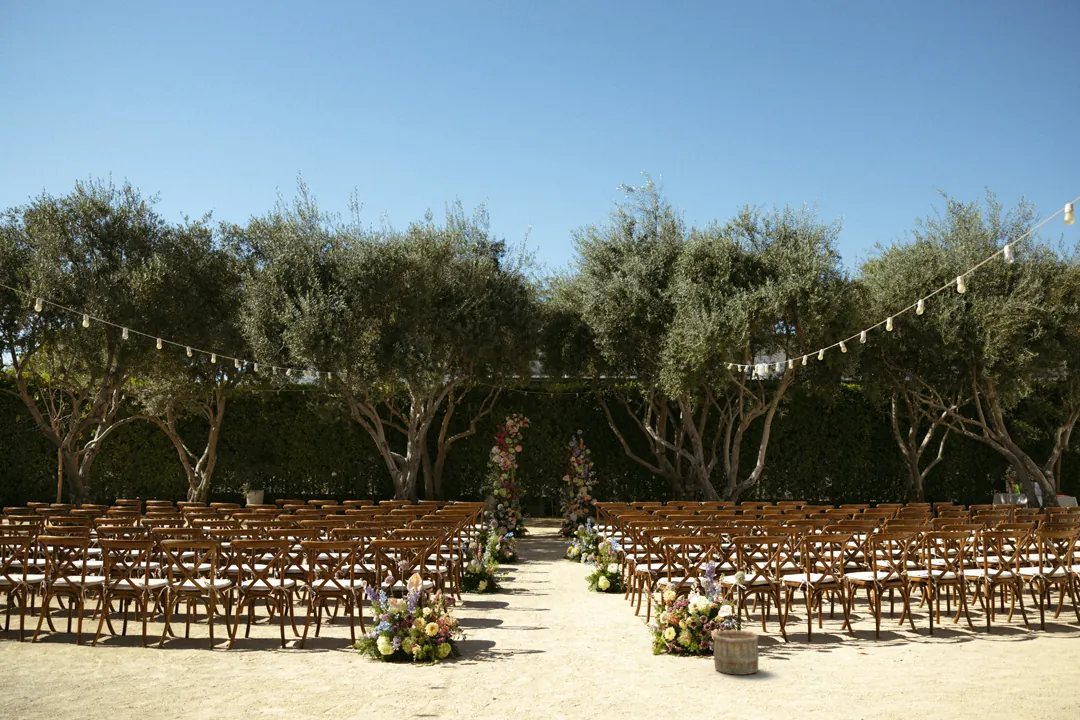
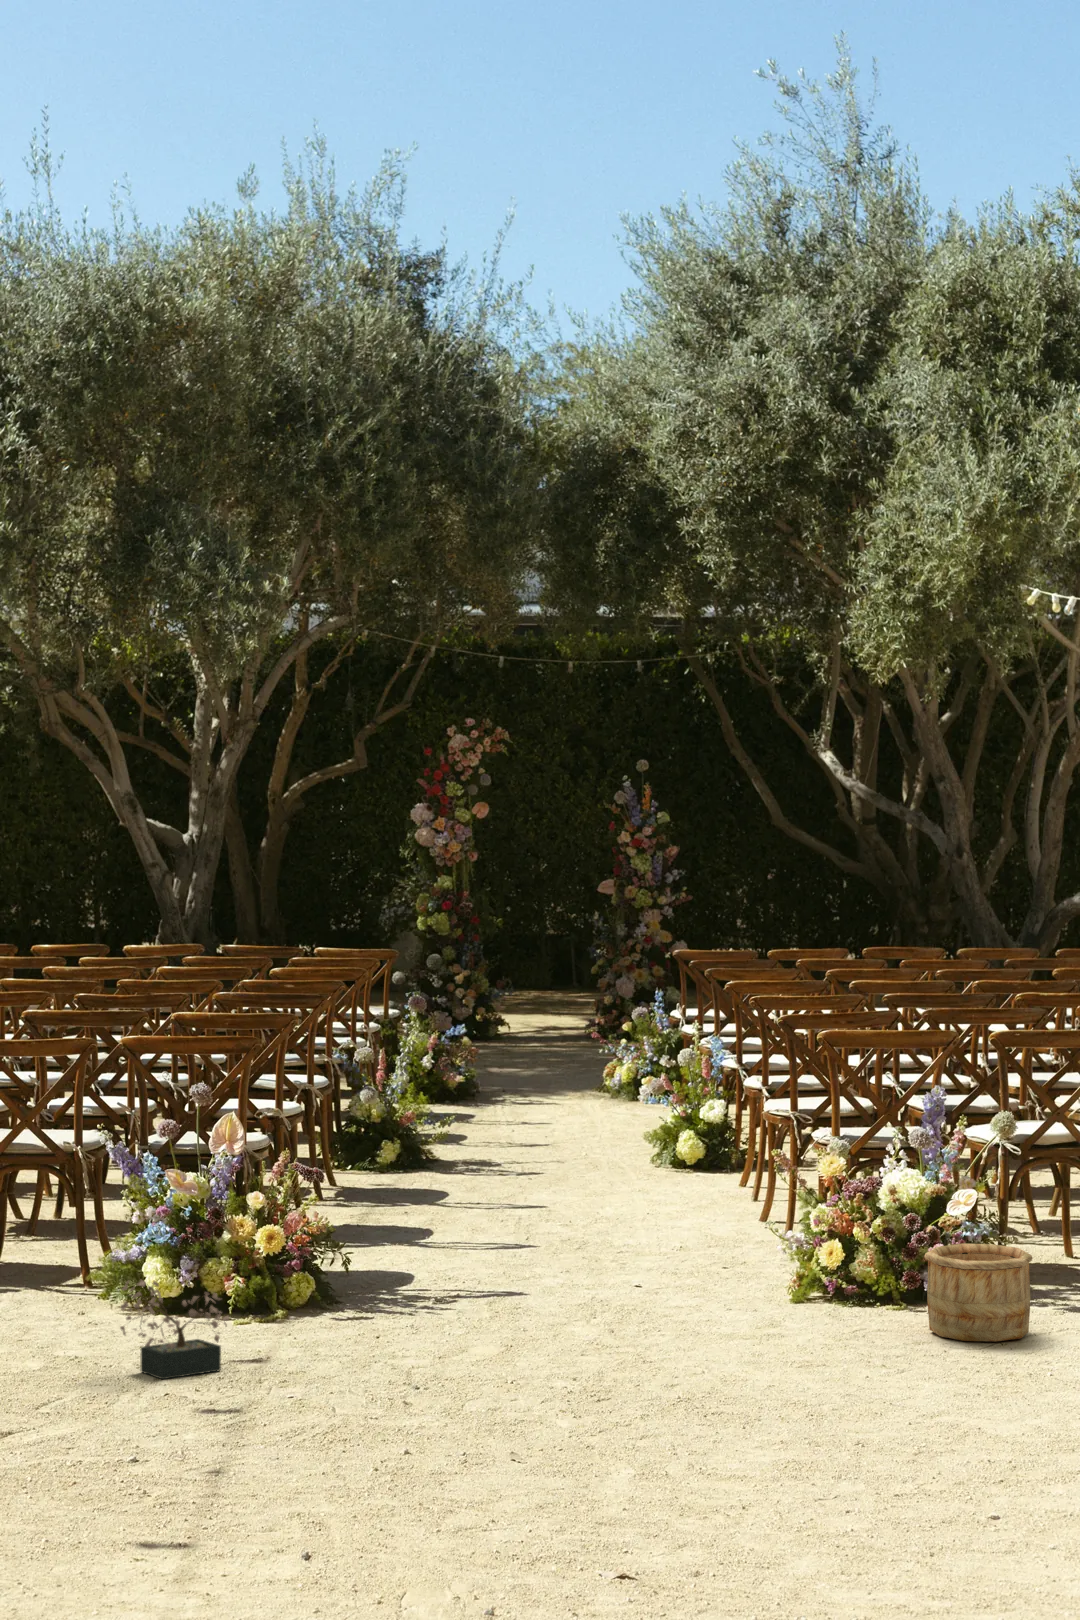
decorative plant: none [364,650,412,696] -> present [120,1280,229,1379]

